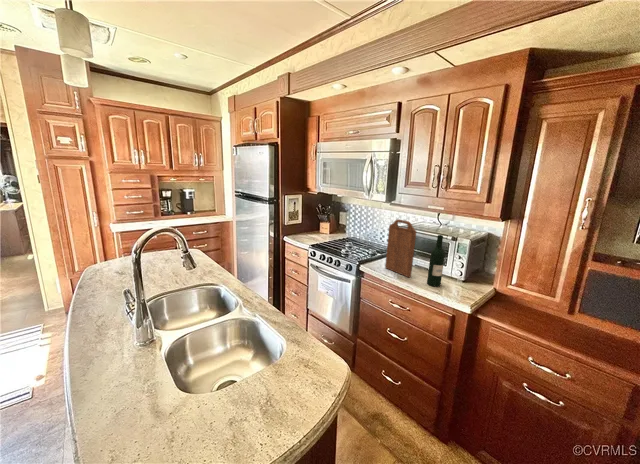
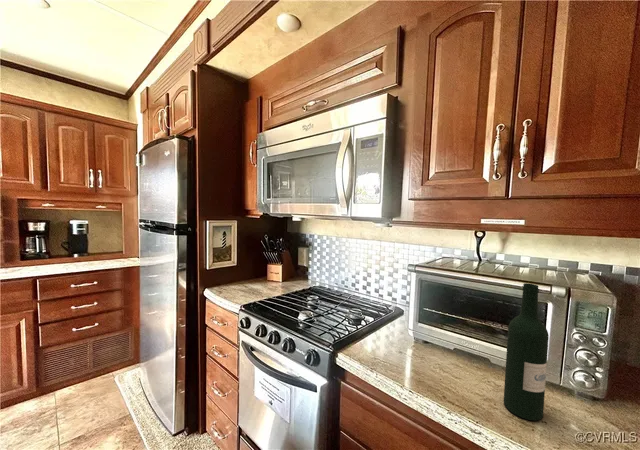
cutting board: present [385,220,416,277] -> none [390,250,464,388]

